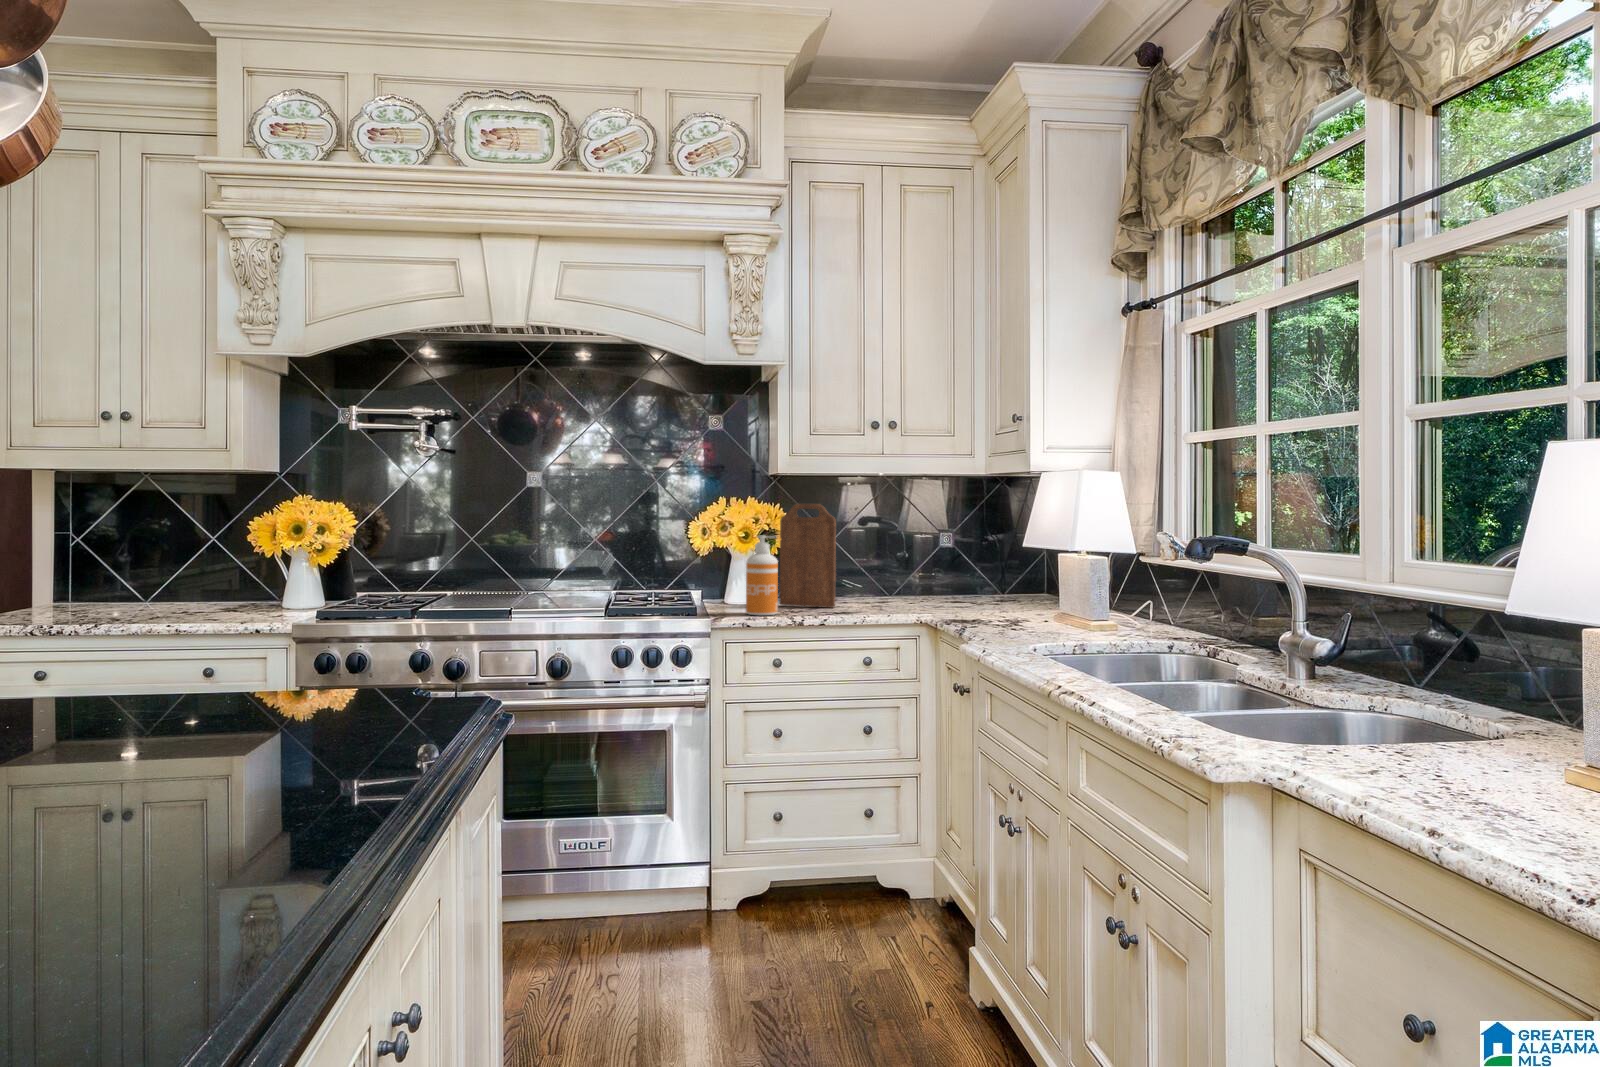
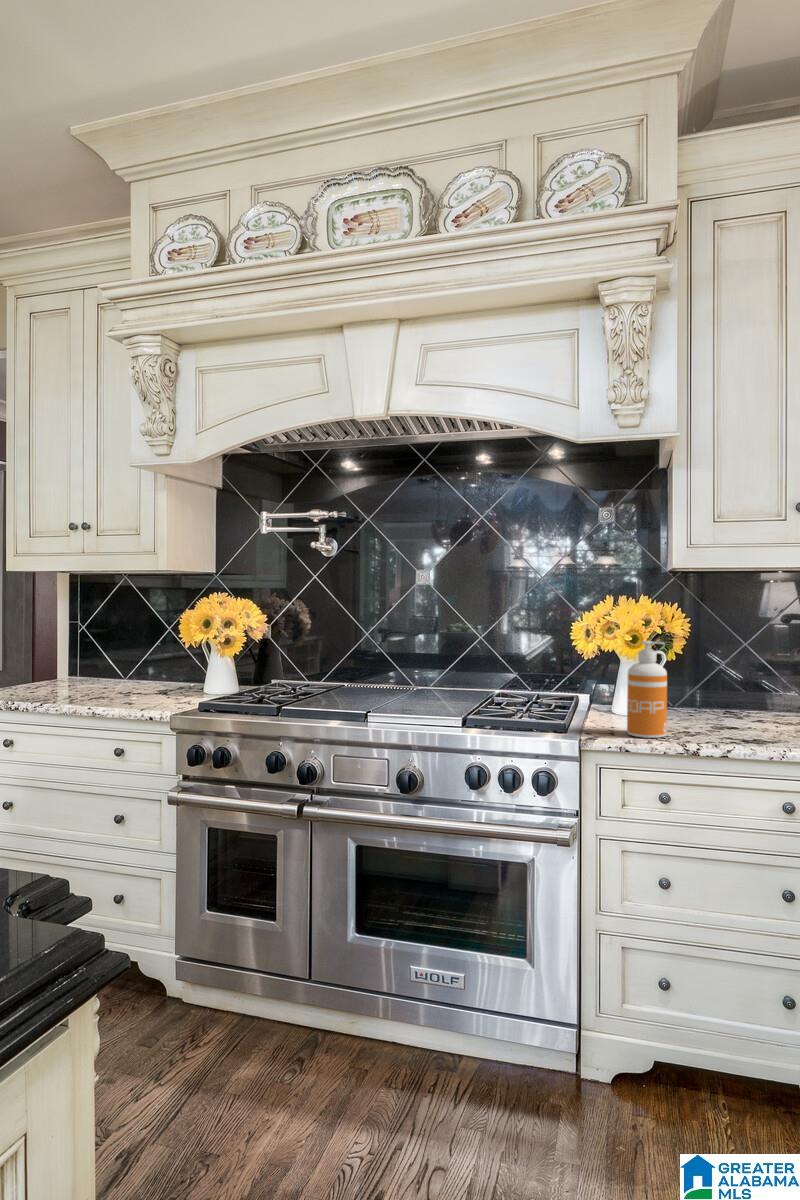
cutting board: present [779,504,836,608] -> none [674,601,746,730]

